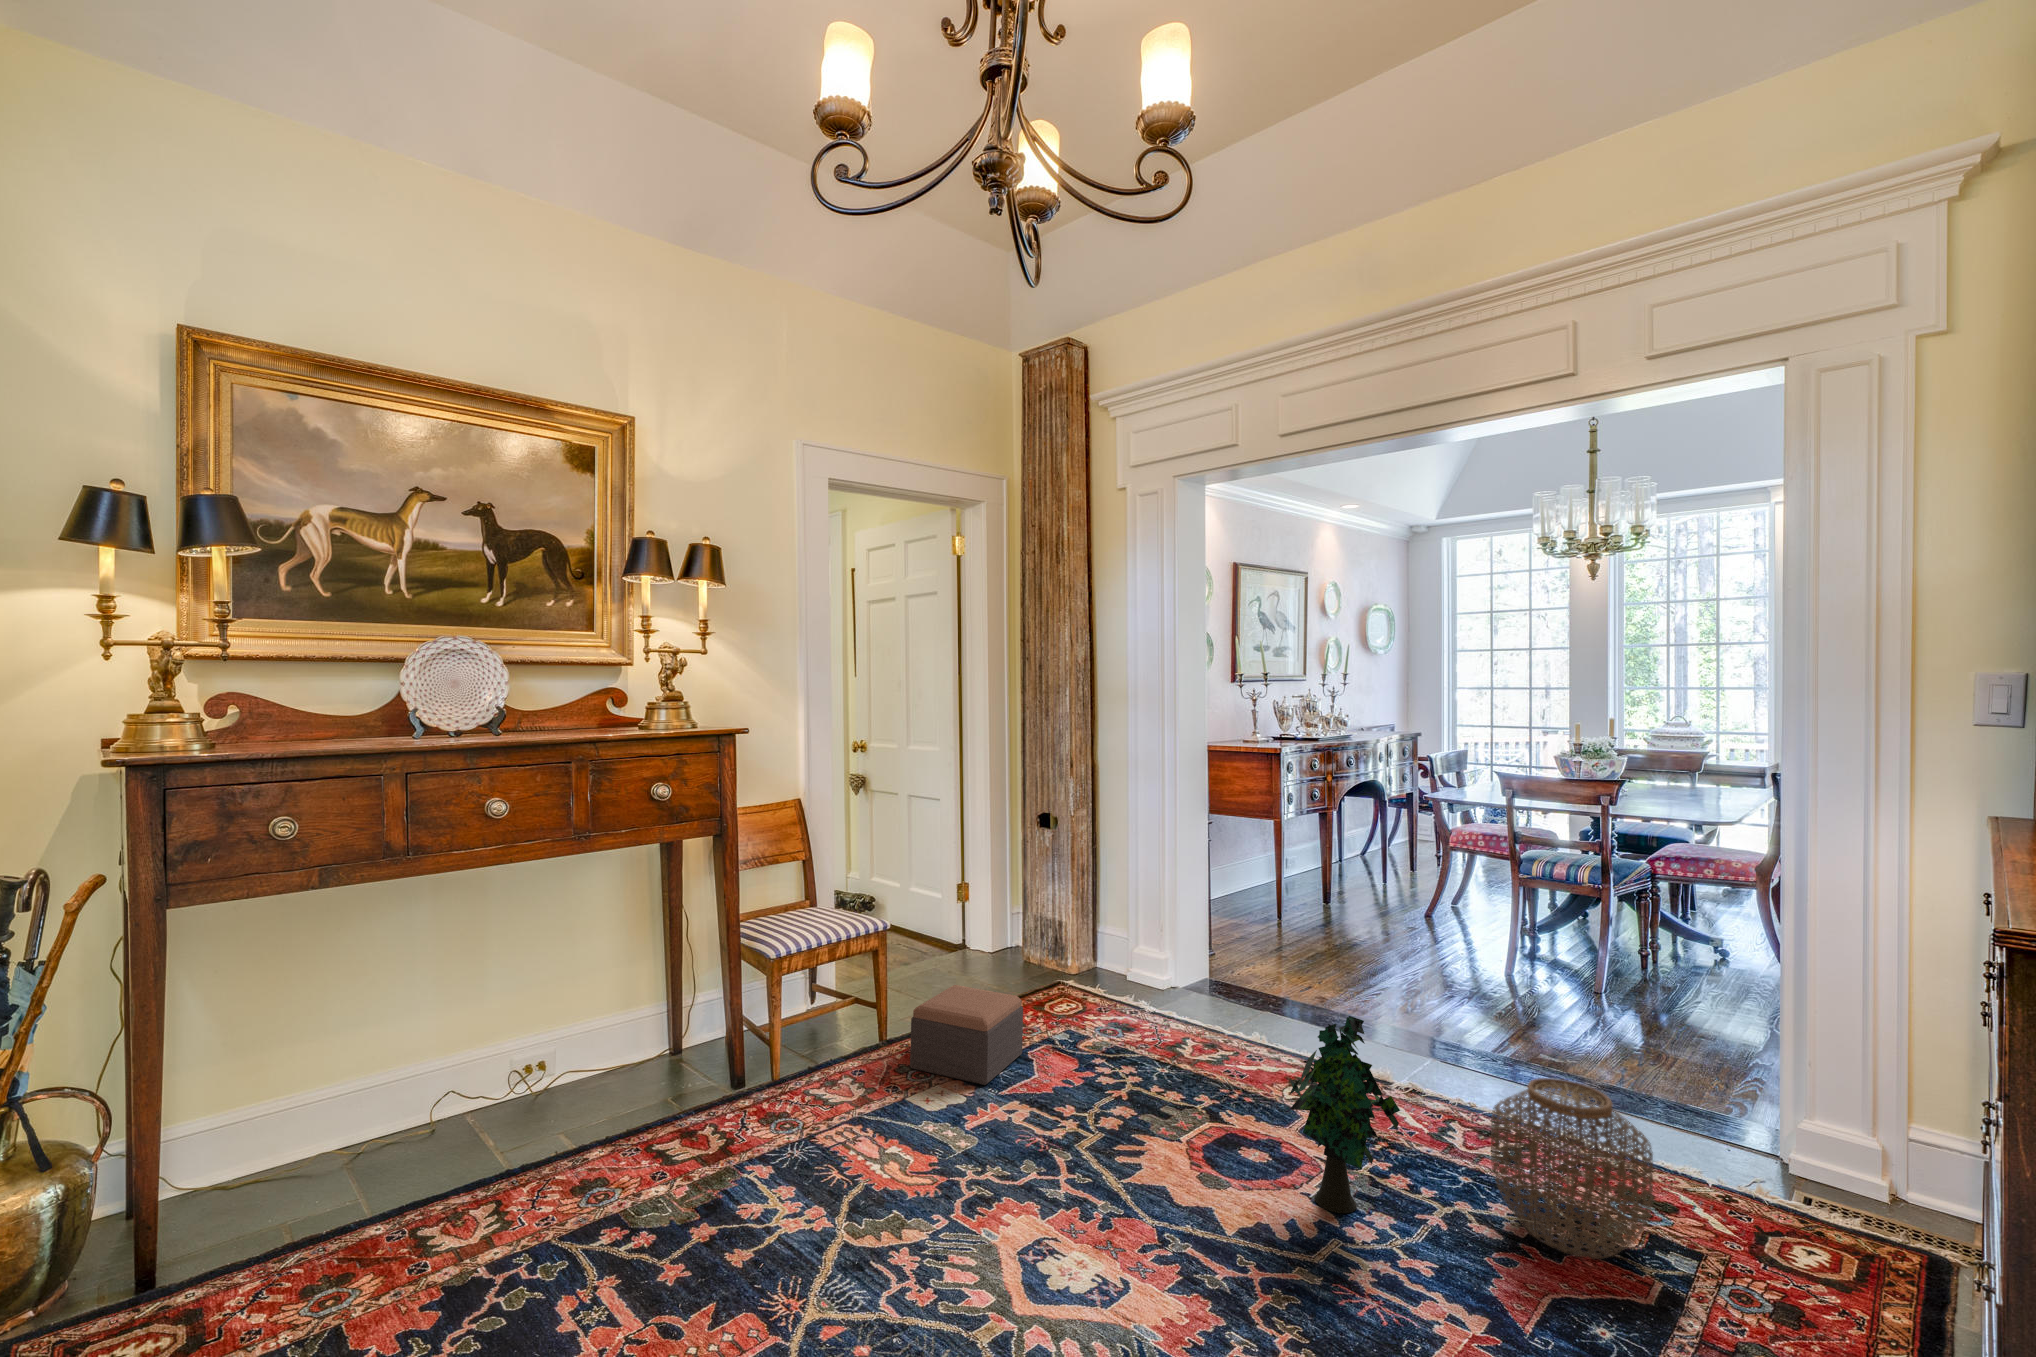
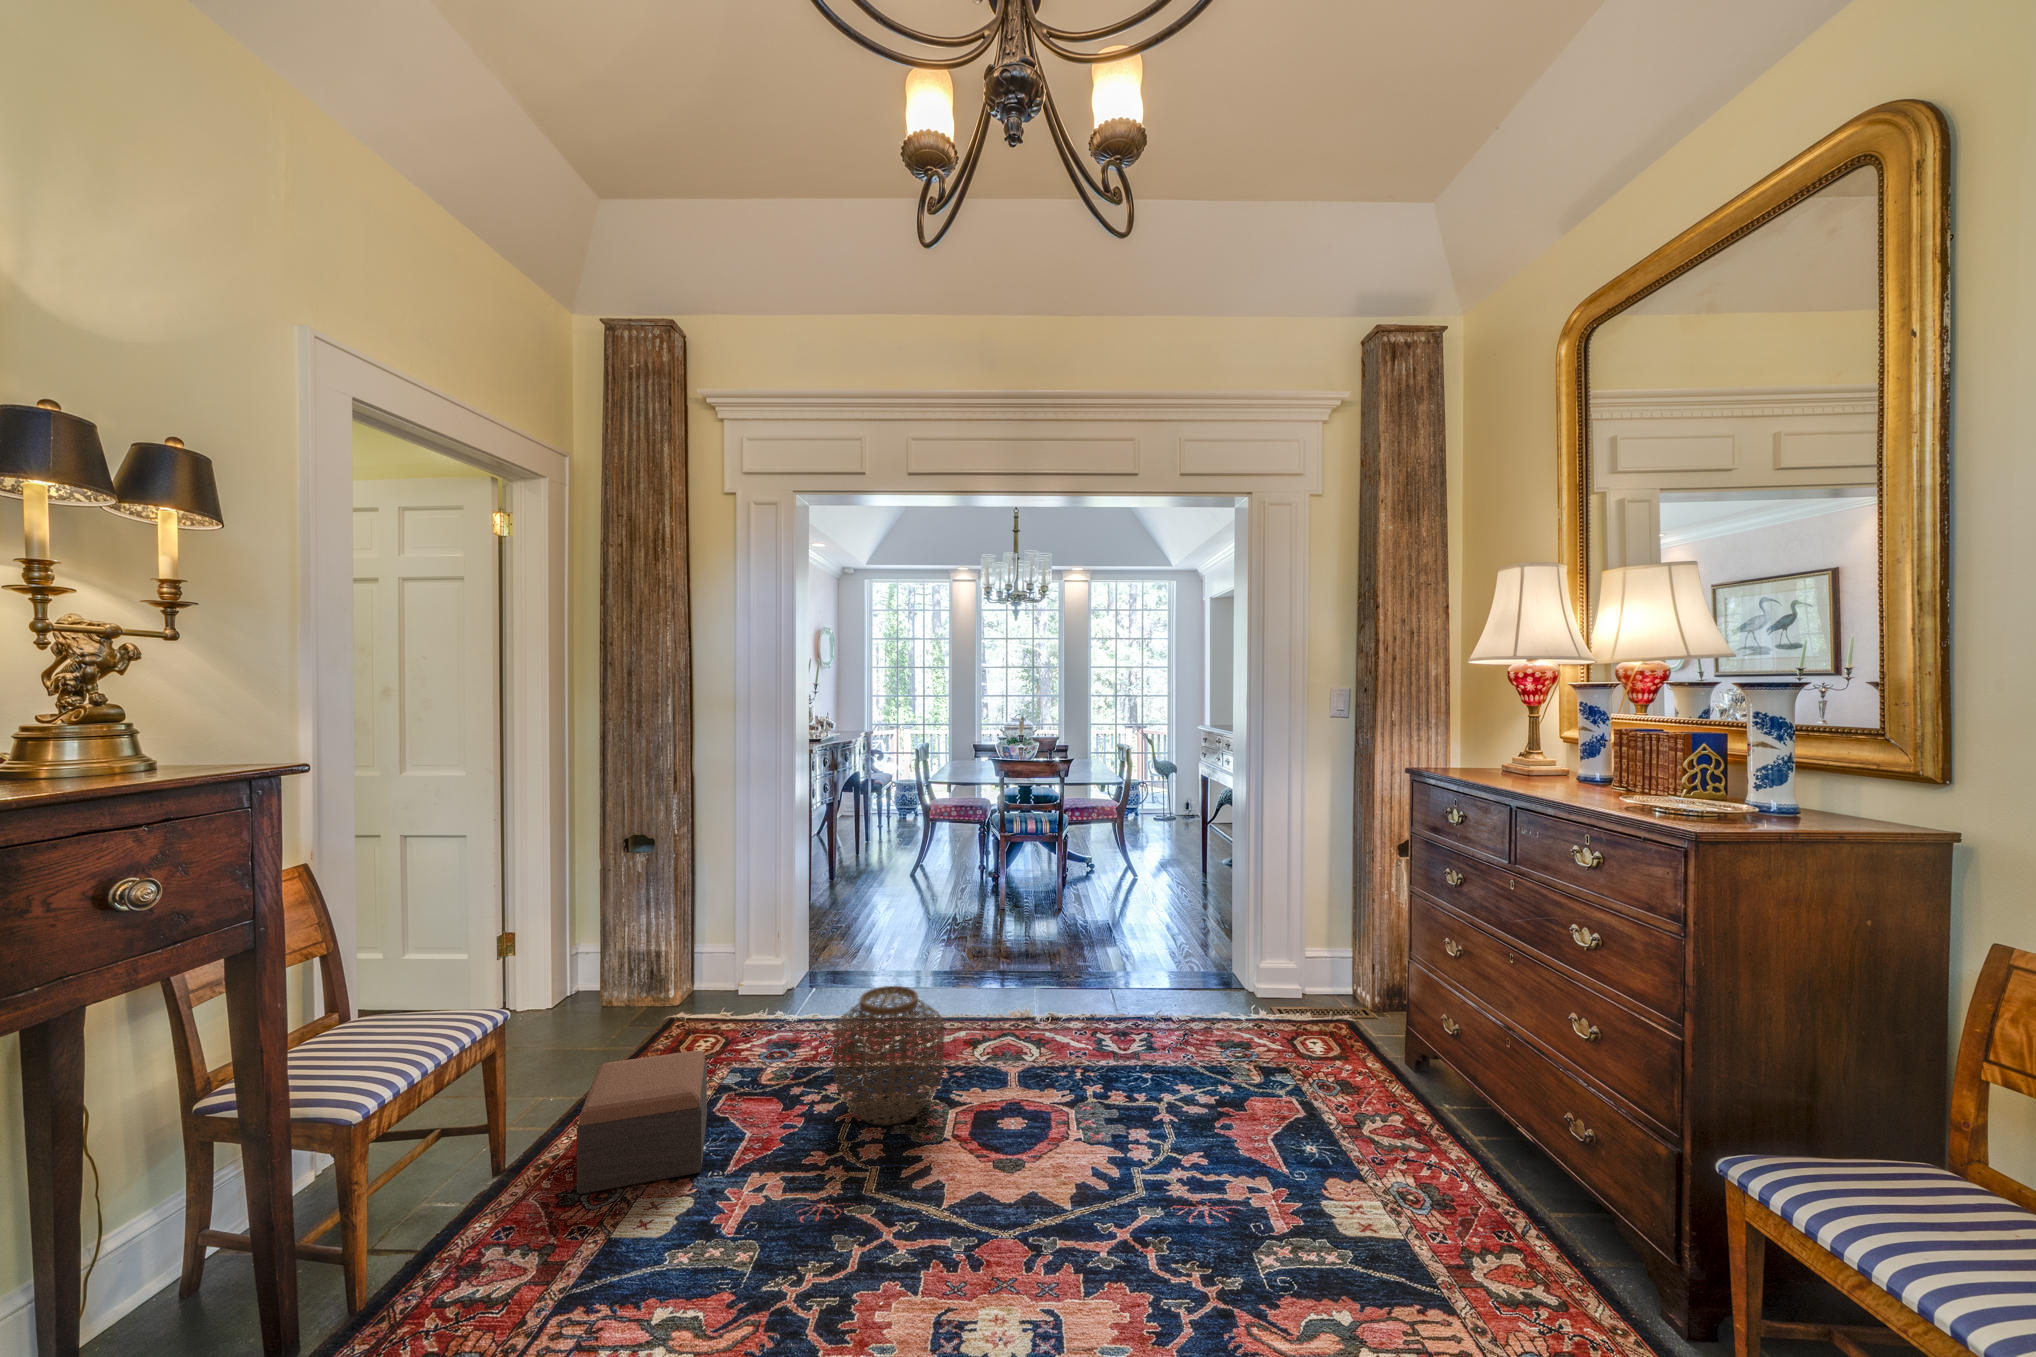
decorative plant: present [1290,1016,1400,1213] -> none [1064,968,1167,1147]
woven basket: present [1491,1078,1653,1258] -> present [833,986,944,1124]

